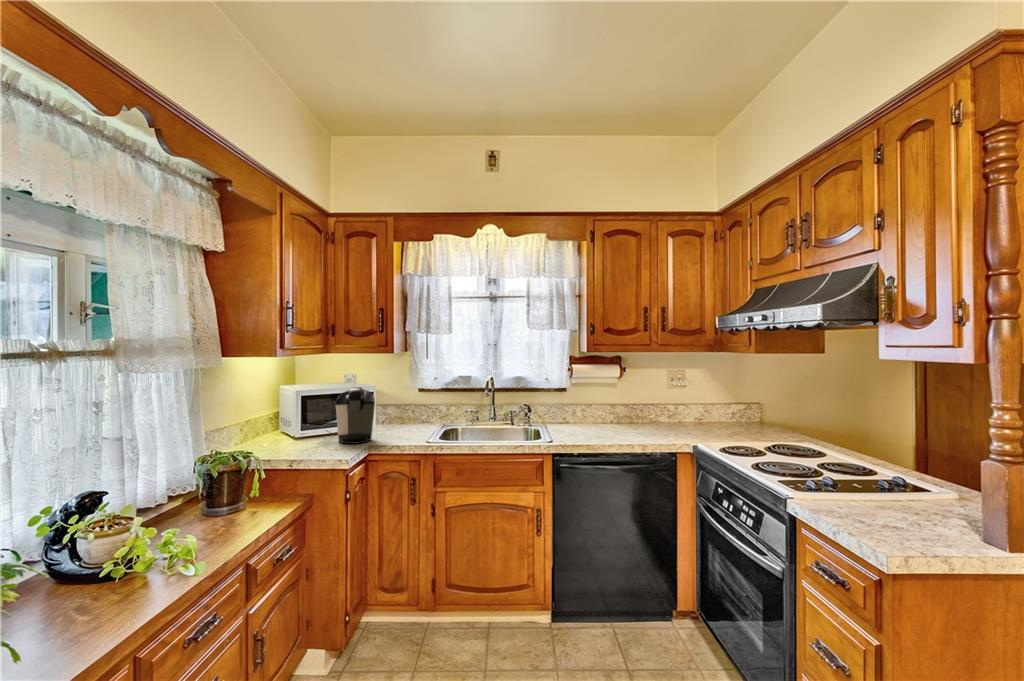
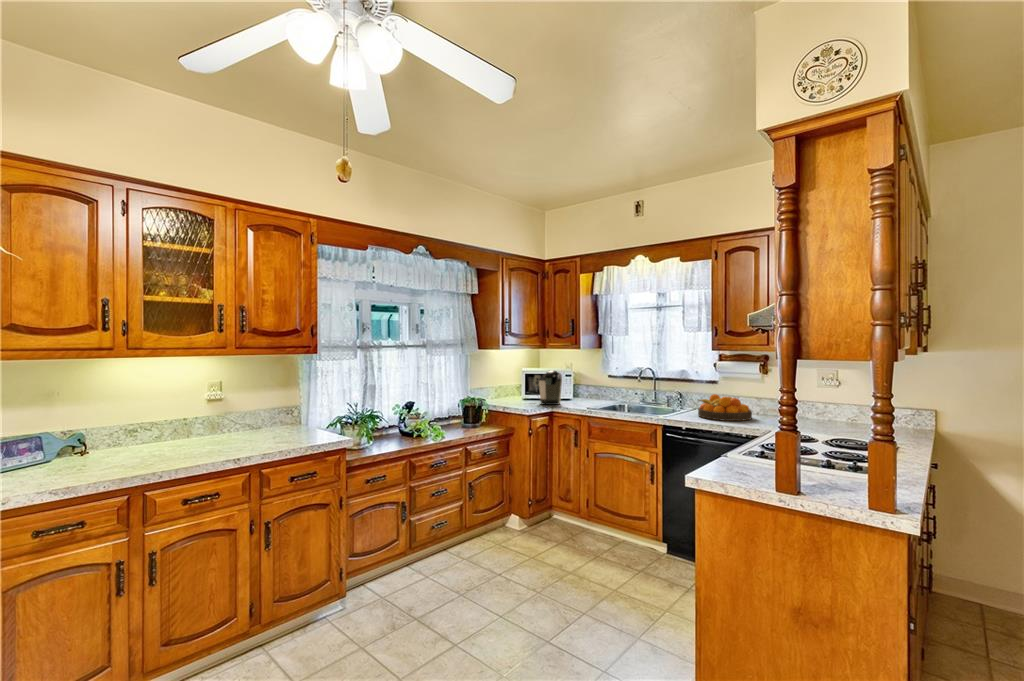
fruit bowl: none [568,409,628,441] -> present [698,394,752,421]

